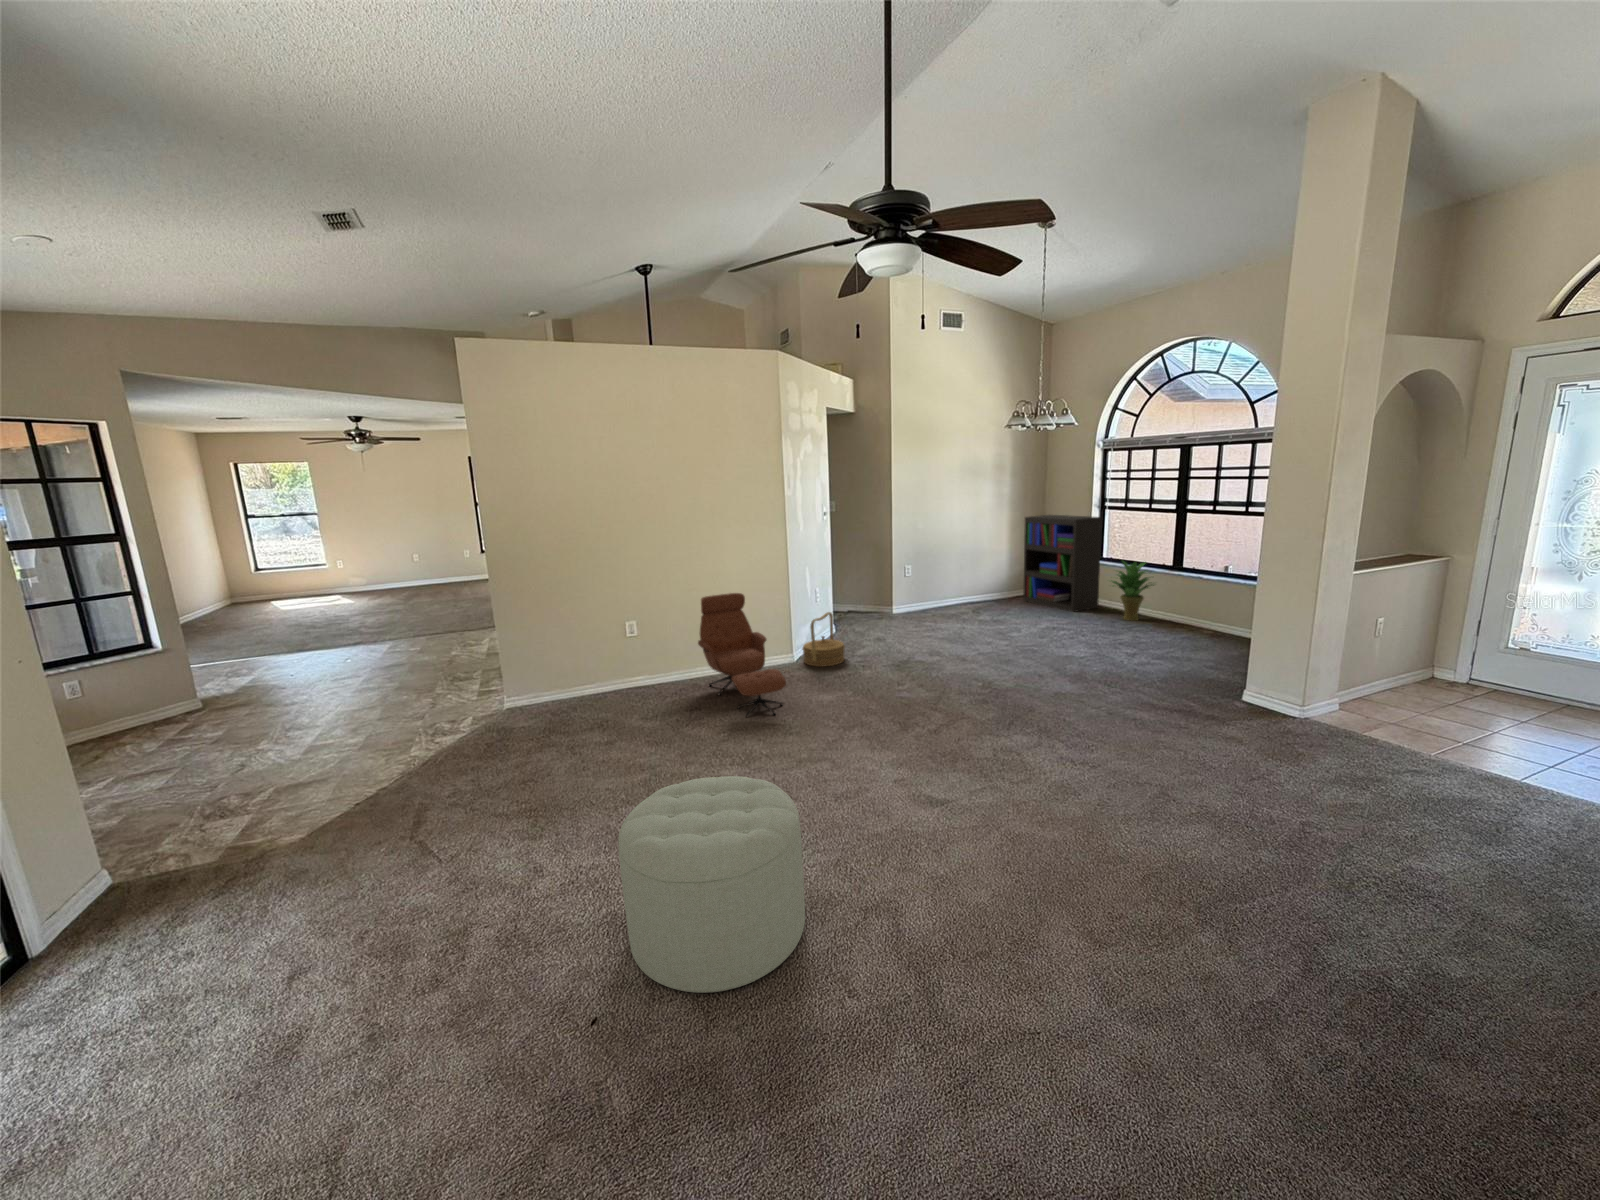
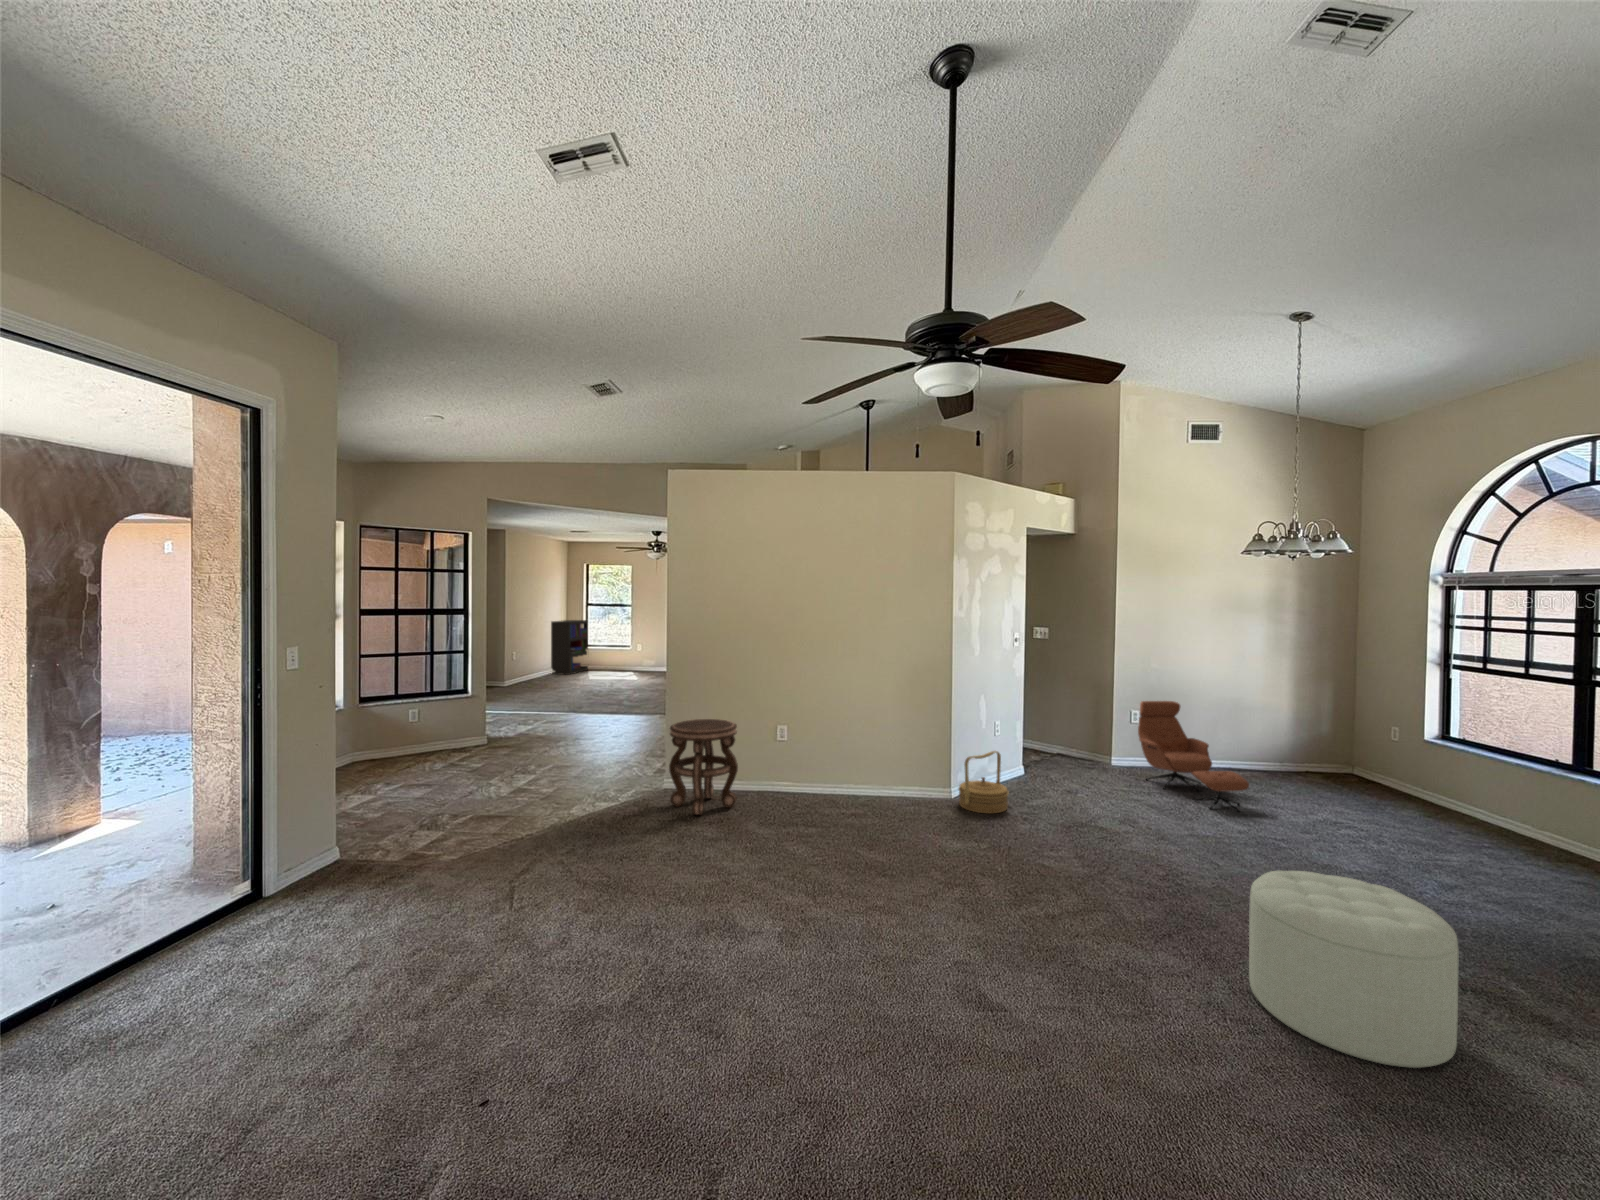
bookshelf: present [1023,515,1102,612] -> present [551,620,588,675]
potted plant: present [1112,561,1154,621] -> none [1441,745,1538,841]
lounge chair: present [698,593,786,717] -> present [1138,701,1249,812]
side table: none [519,621,605,723] -> present [669,719,738,815]
ottoman: present [618,776,805,993] -> present [1249,871,1459,1068]

